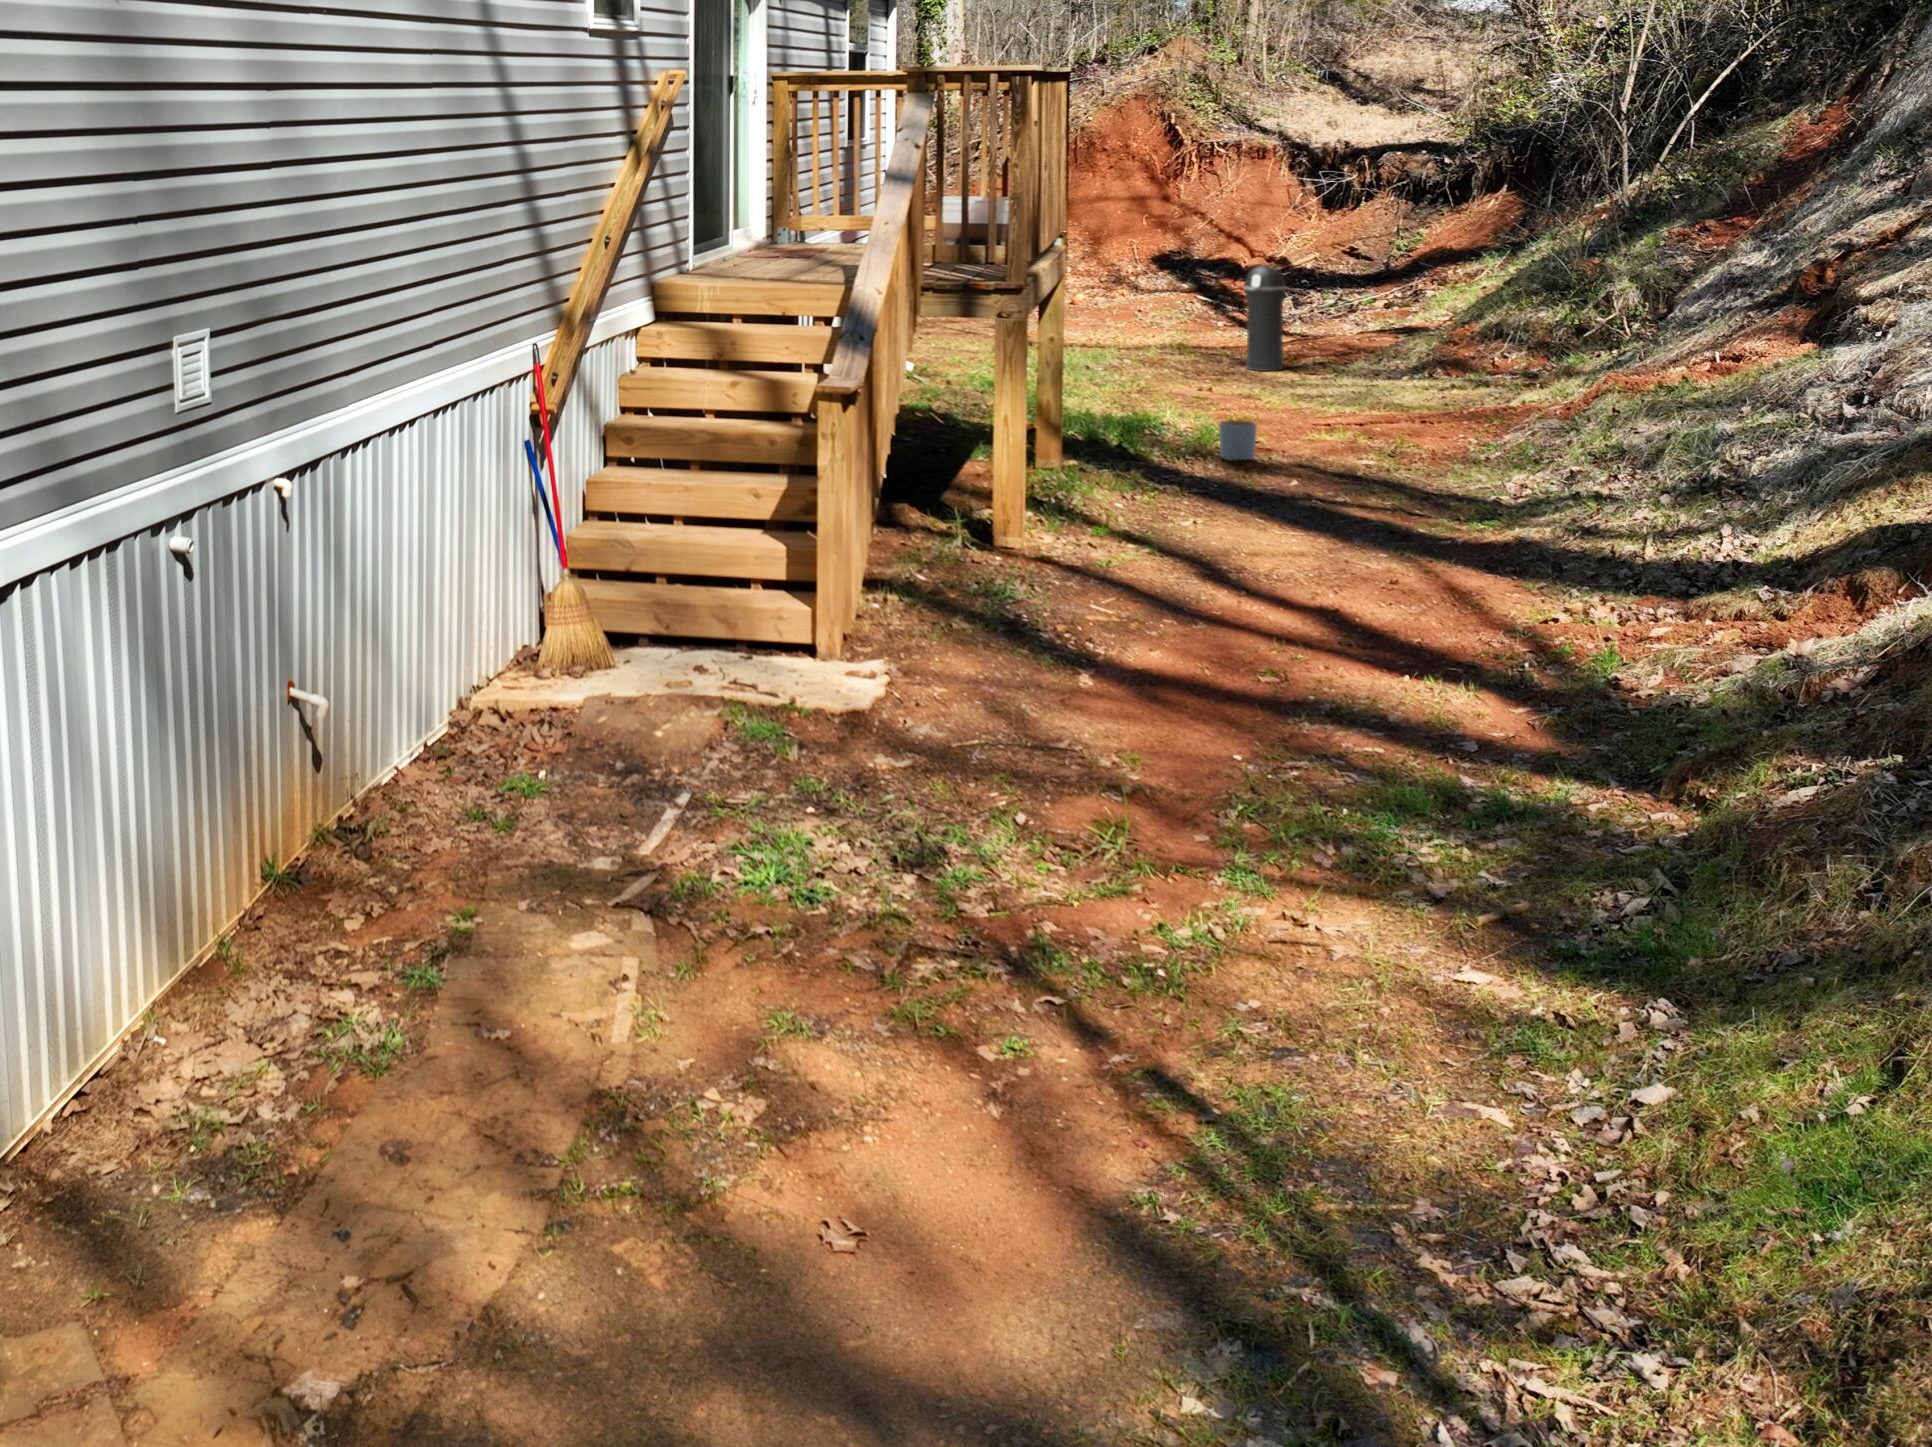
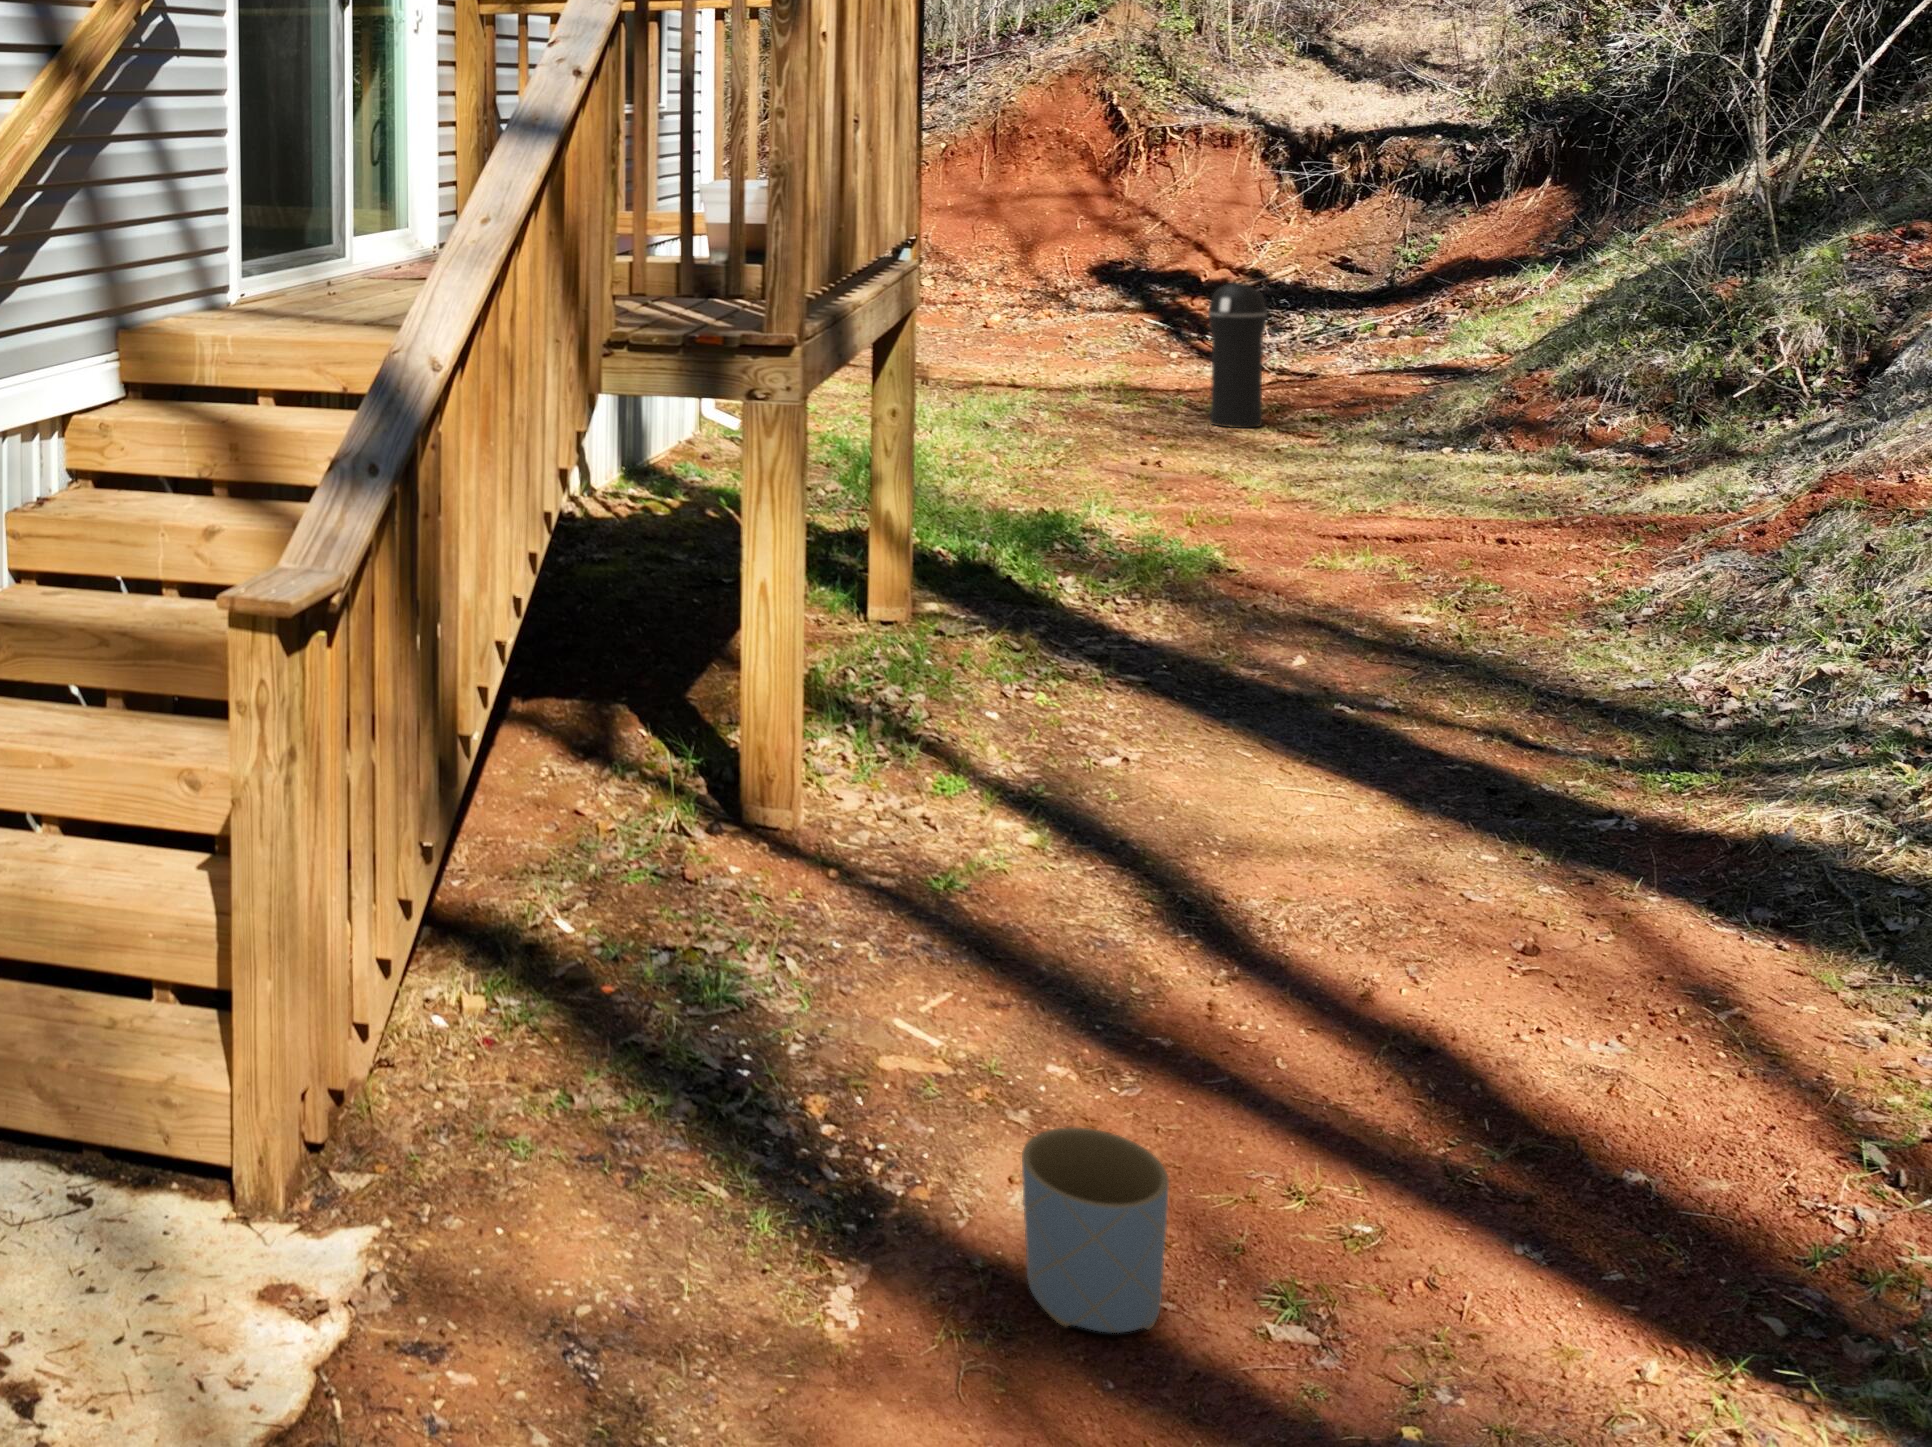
planter: present [1219,420,1257,461] -> present [1022,1127,1169,1333]

